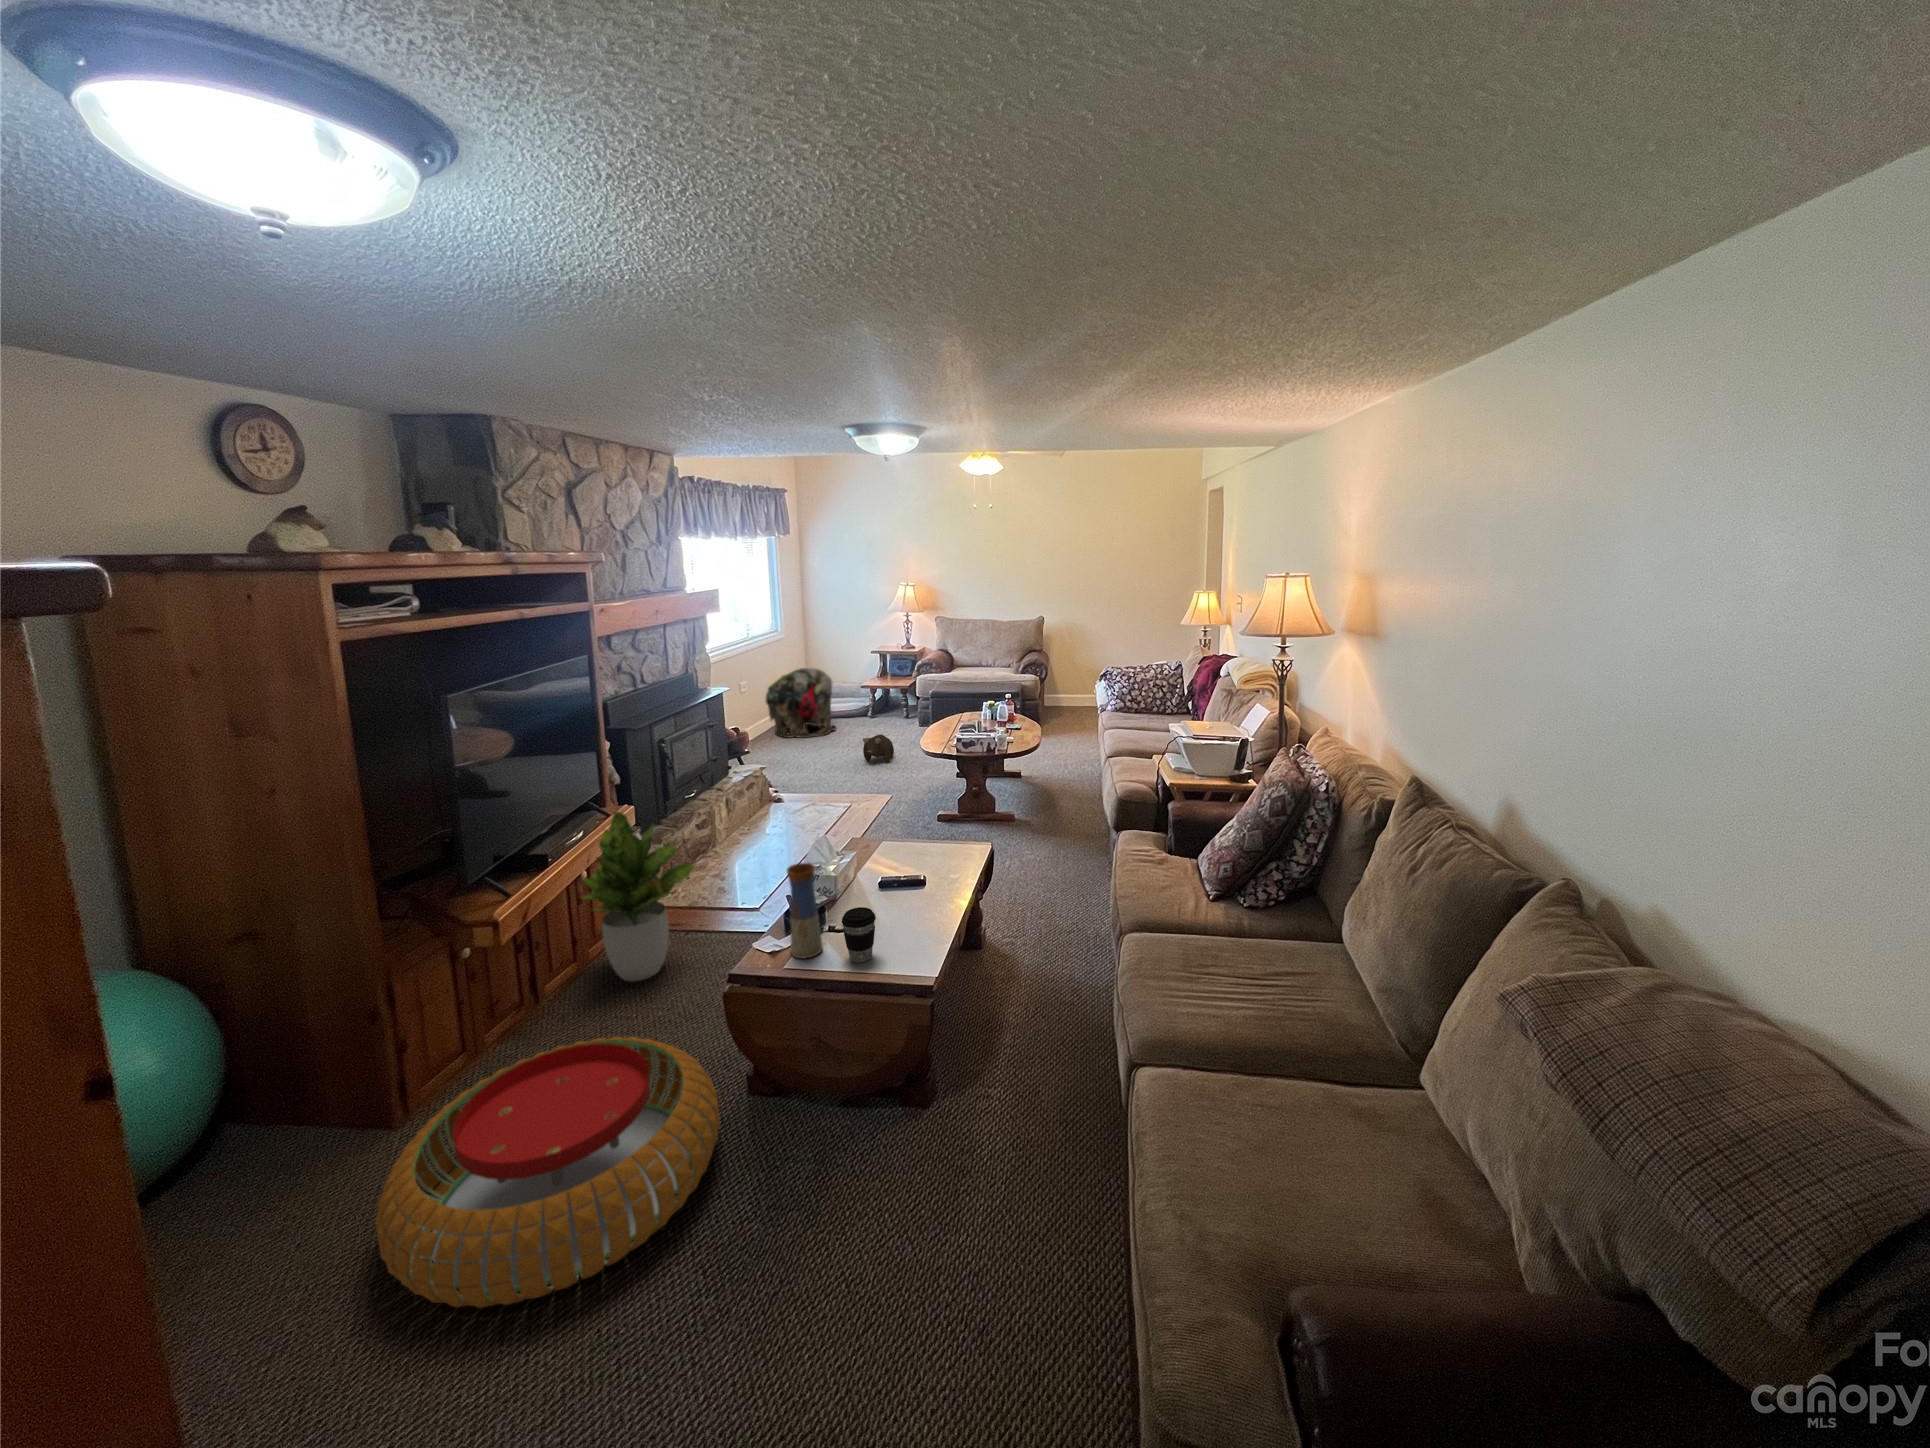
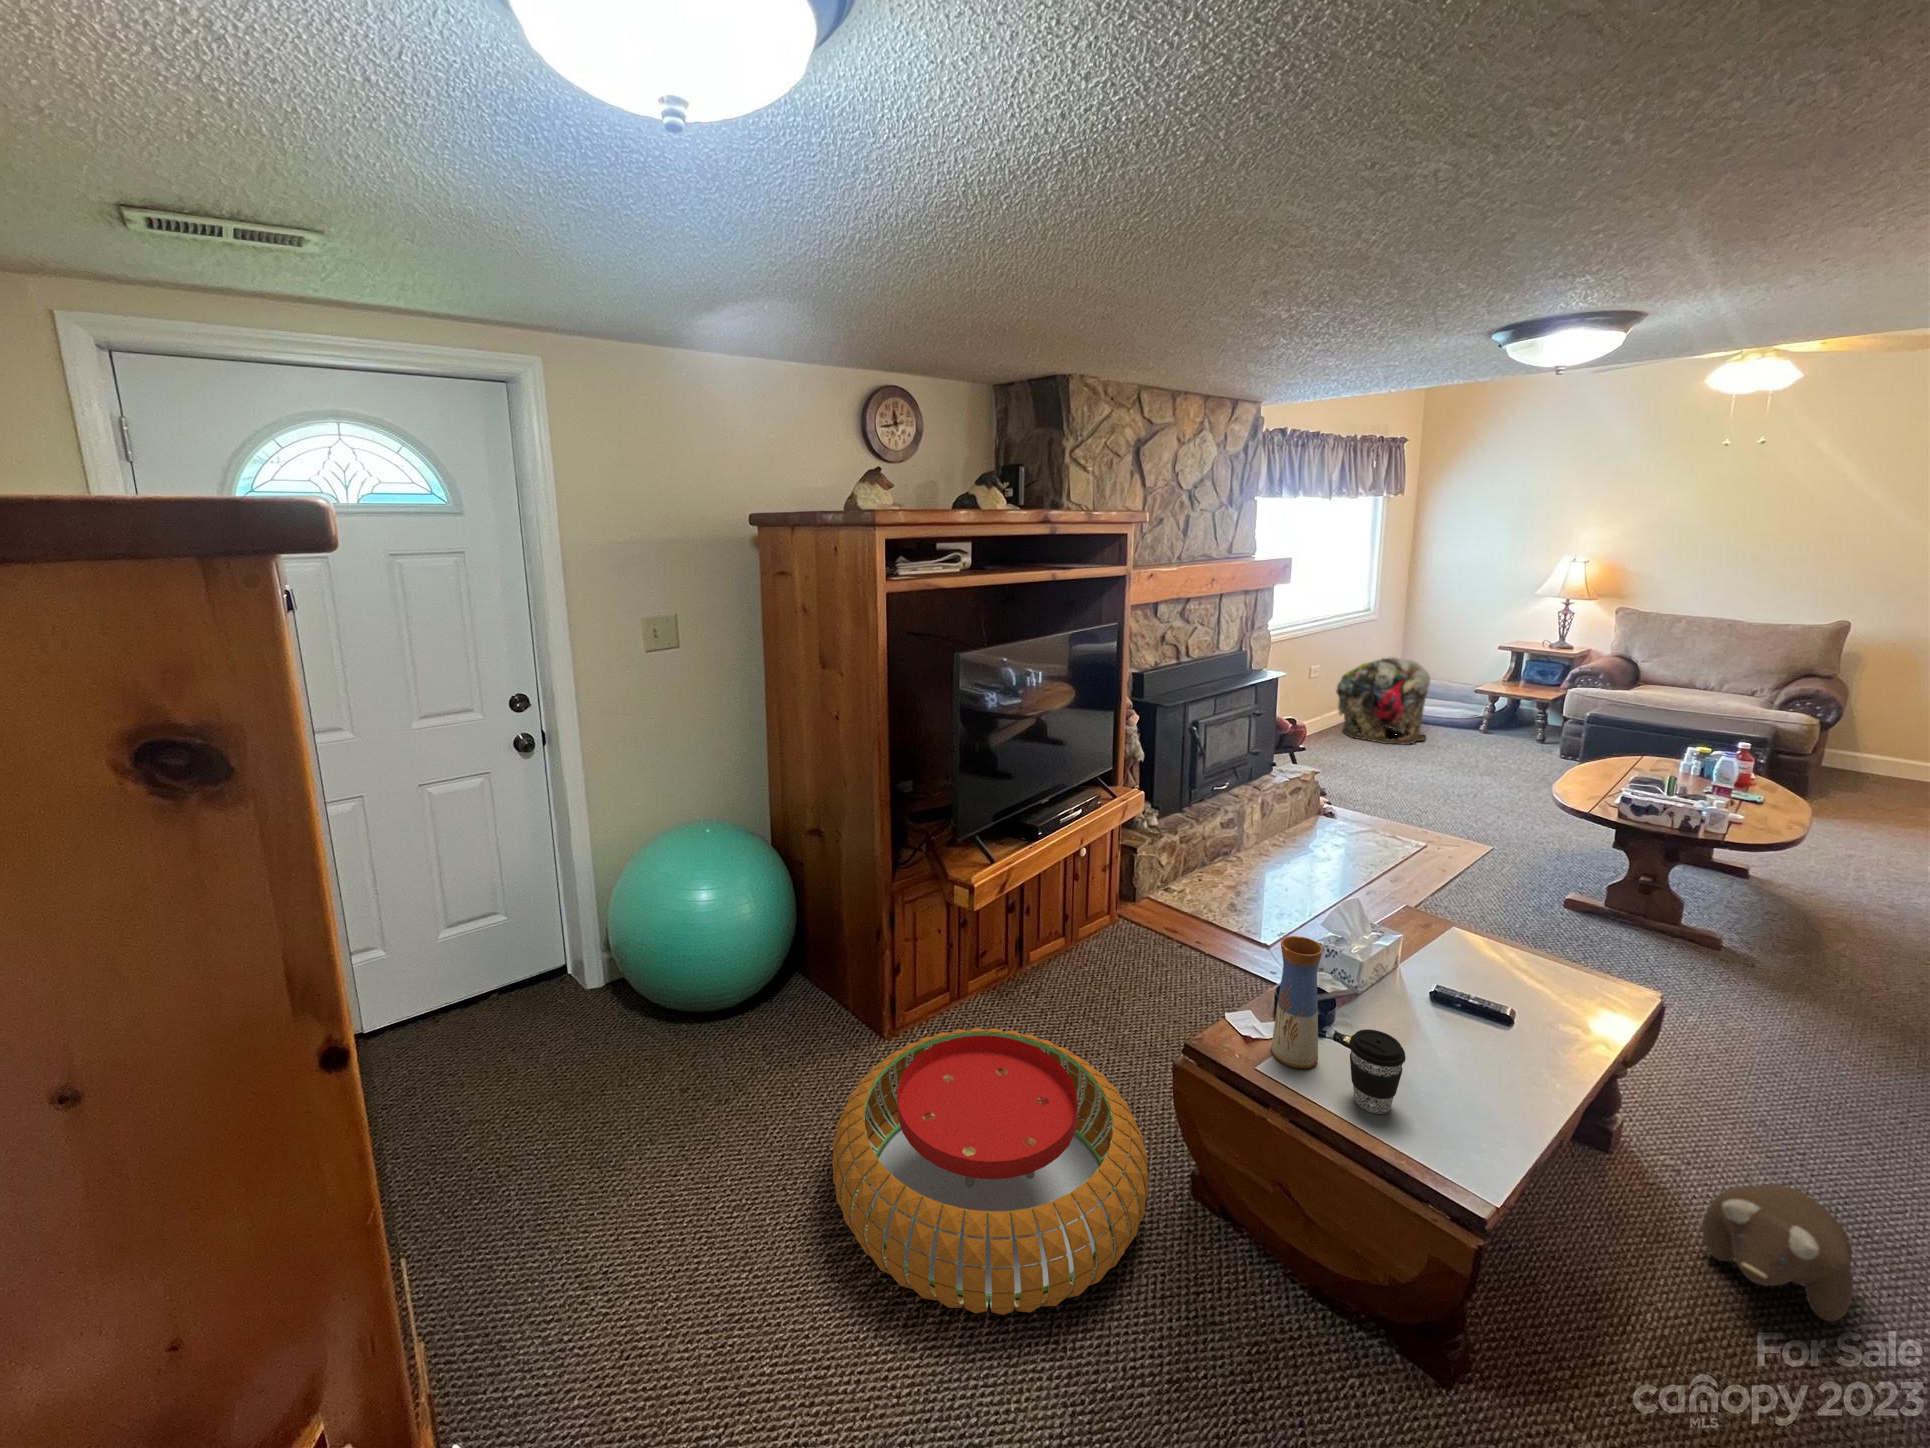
plush toy: present [863,735,894,763] -> present [1703,1184,1853,1321]
potted plant: present [583,812,694,982] -> none [1070,795,1194,982]

